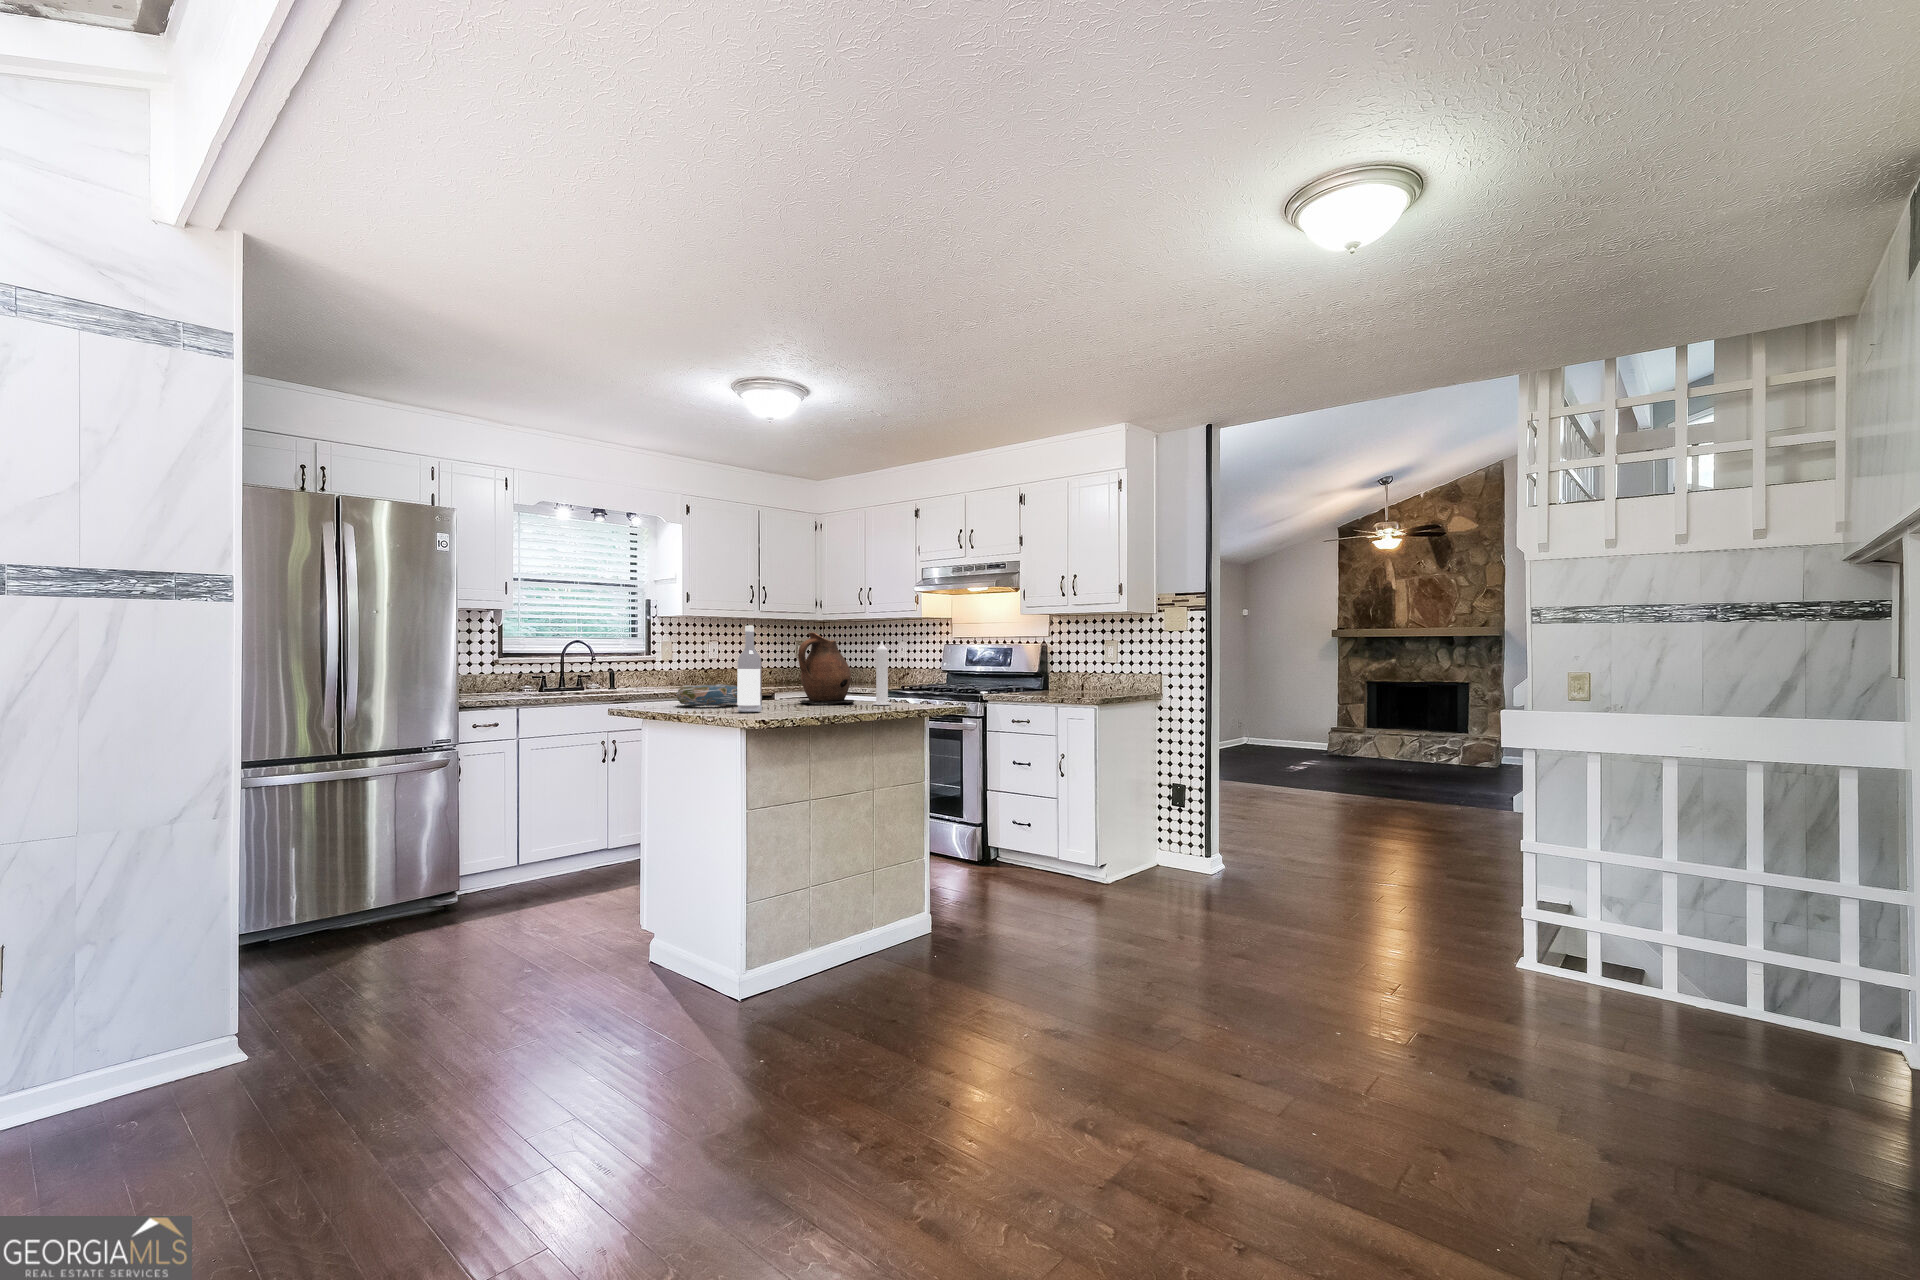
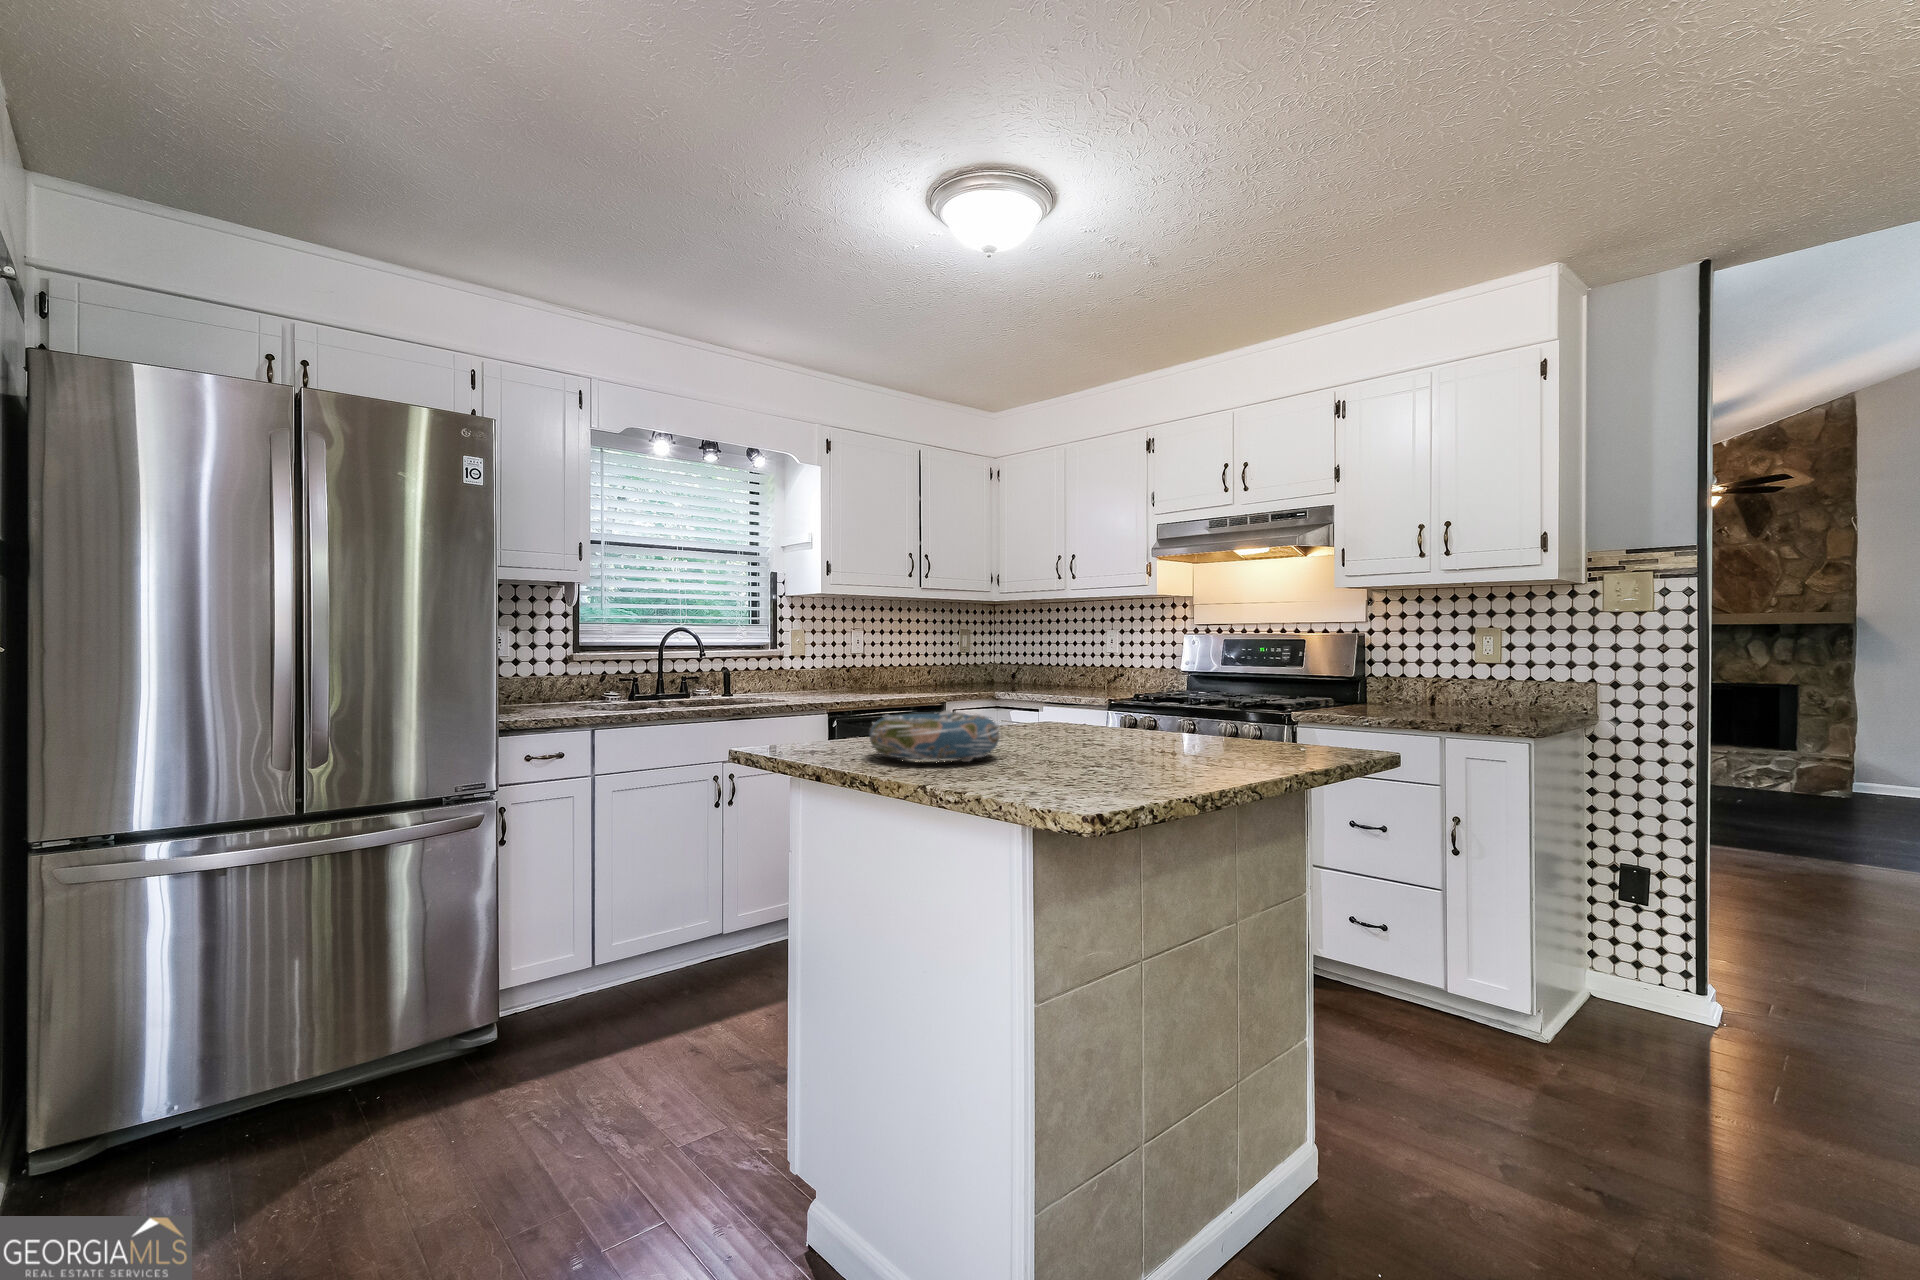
wine bottle: present [737,626,762,712] -> none [1031,587,1086,792]
ceramic pitcher: present [798,633,854,704] -> none [1092,608,1221,755]
candle: present [873,641,891,705] -> none [1264,624,1304,760]

